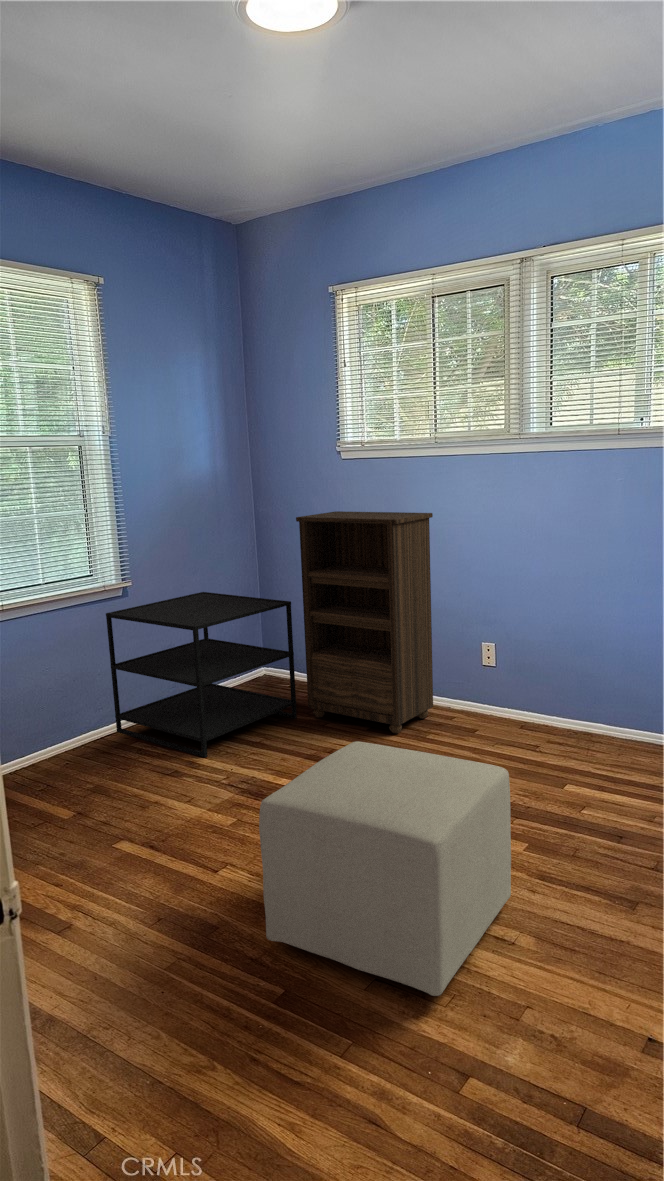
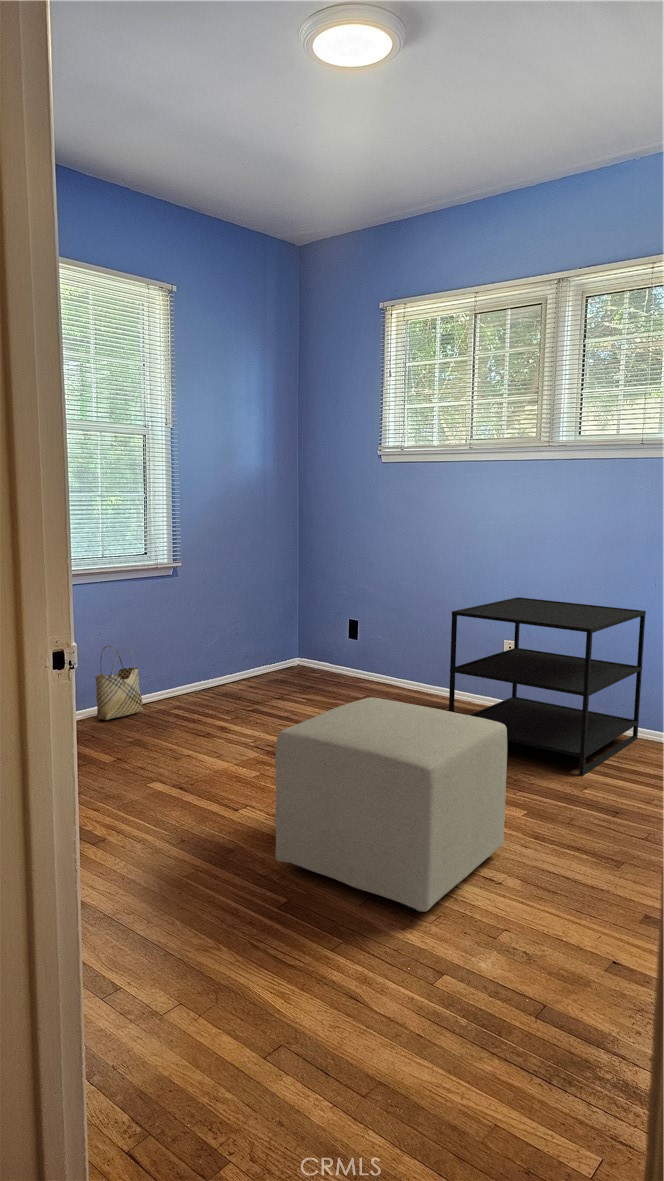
bookshelf: present [296,511,433,733] -> none [336,510,463,718]
side table: present [106,592,297,758] -> present [449,597,646,775]
woven basket: none [46,681,101,763] -> present [95,646,143,720]

